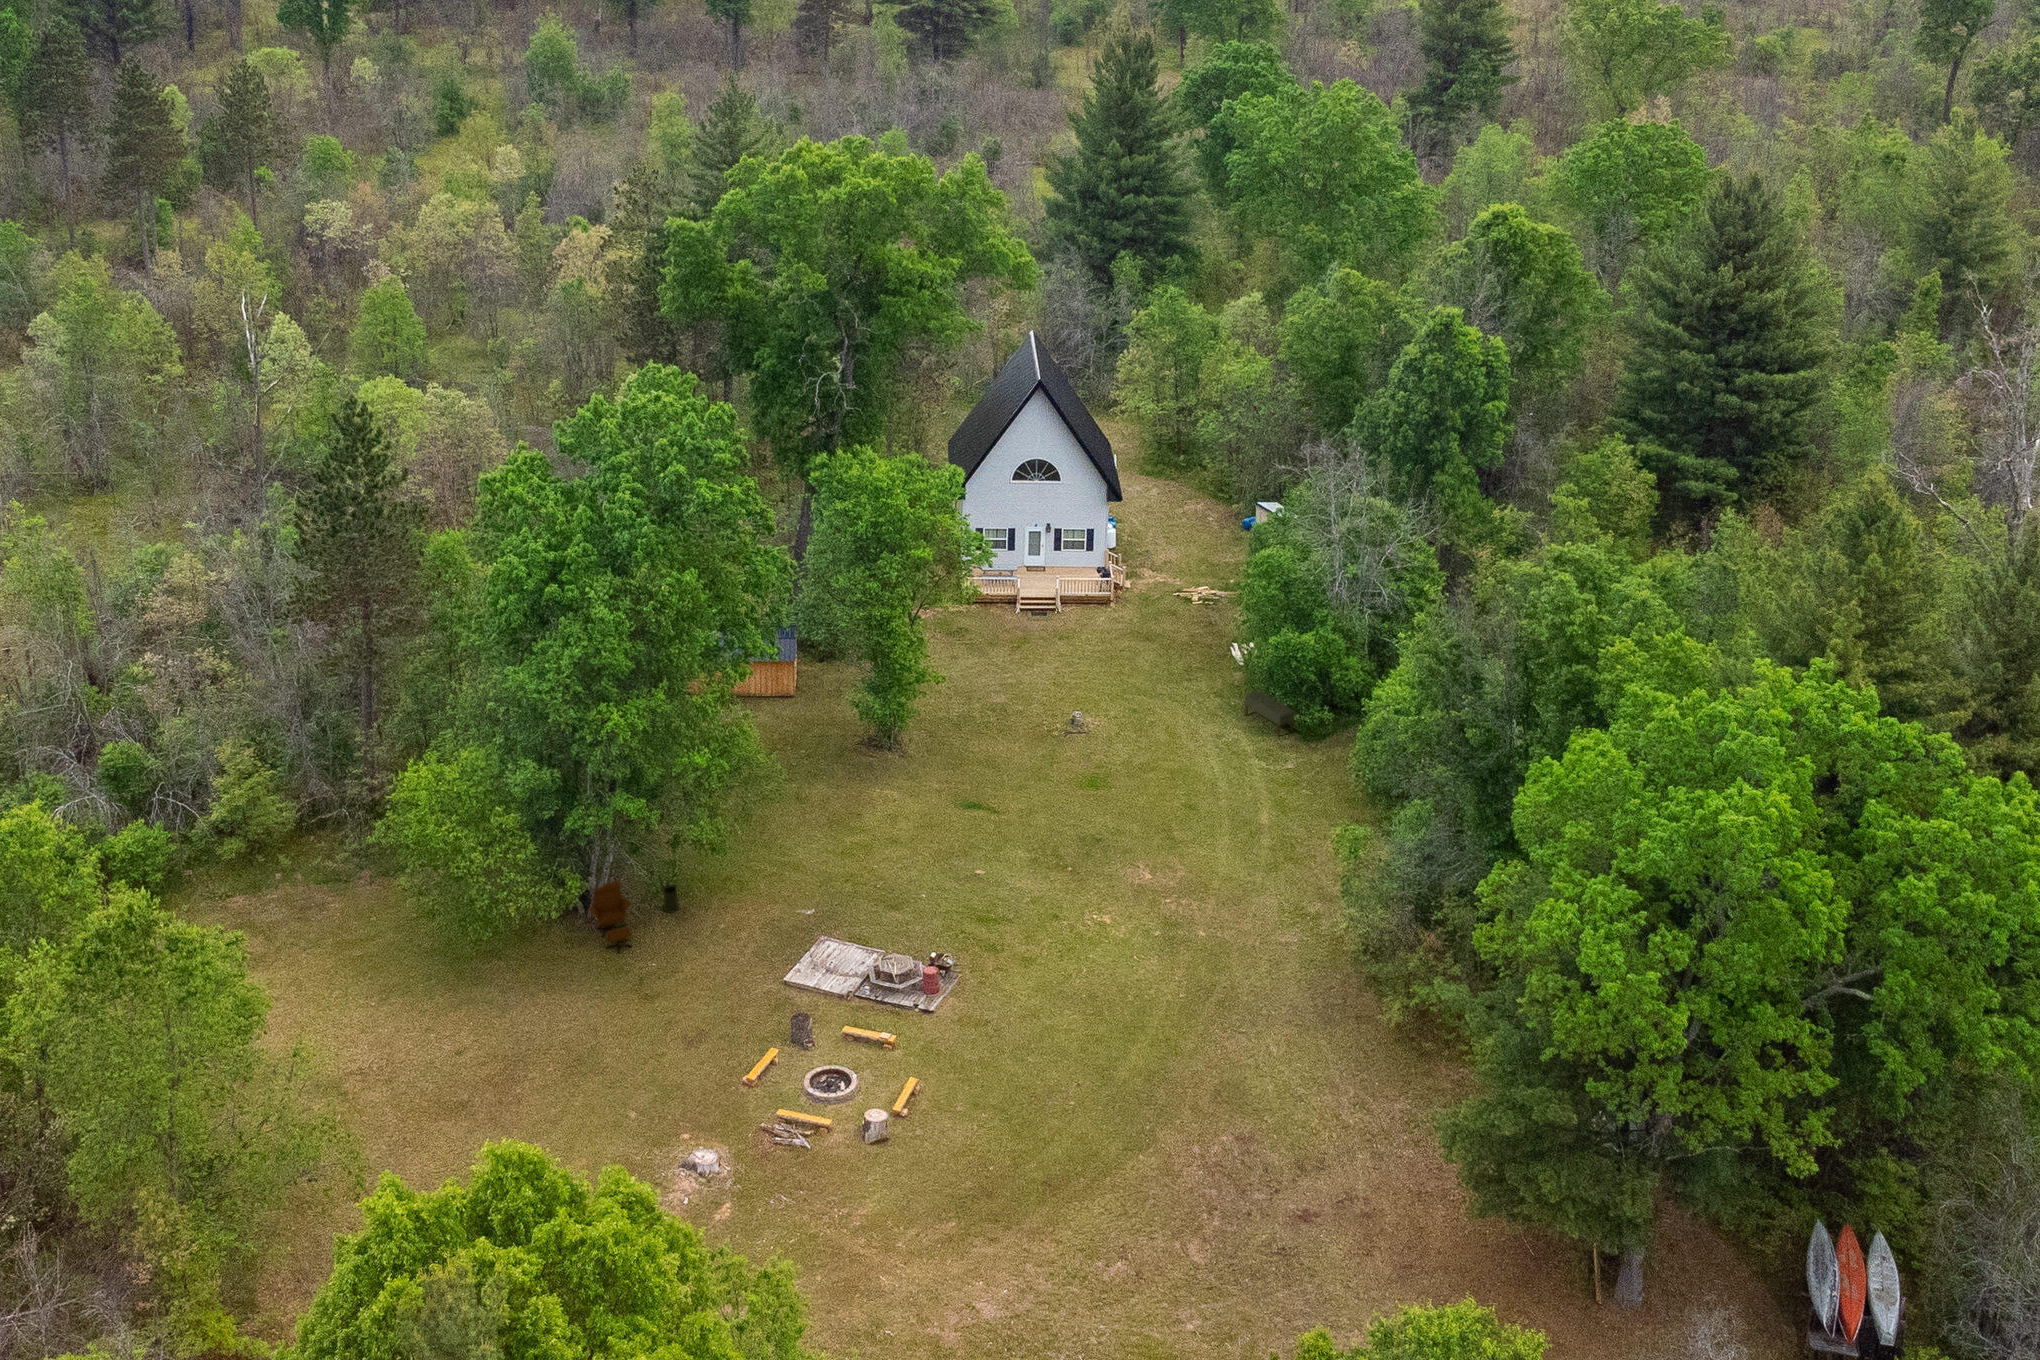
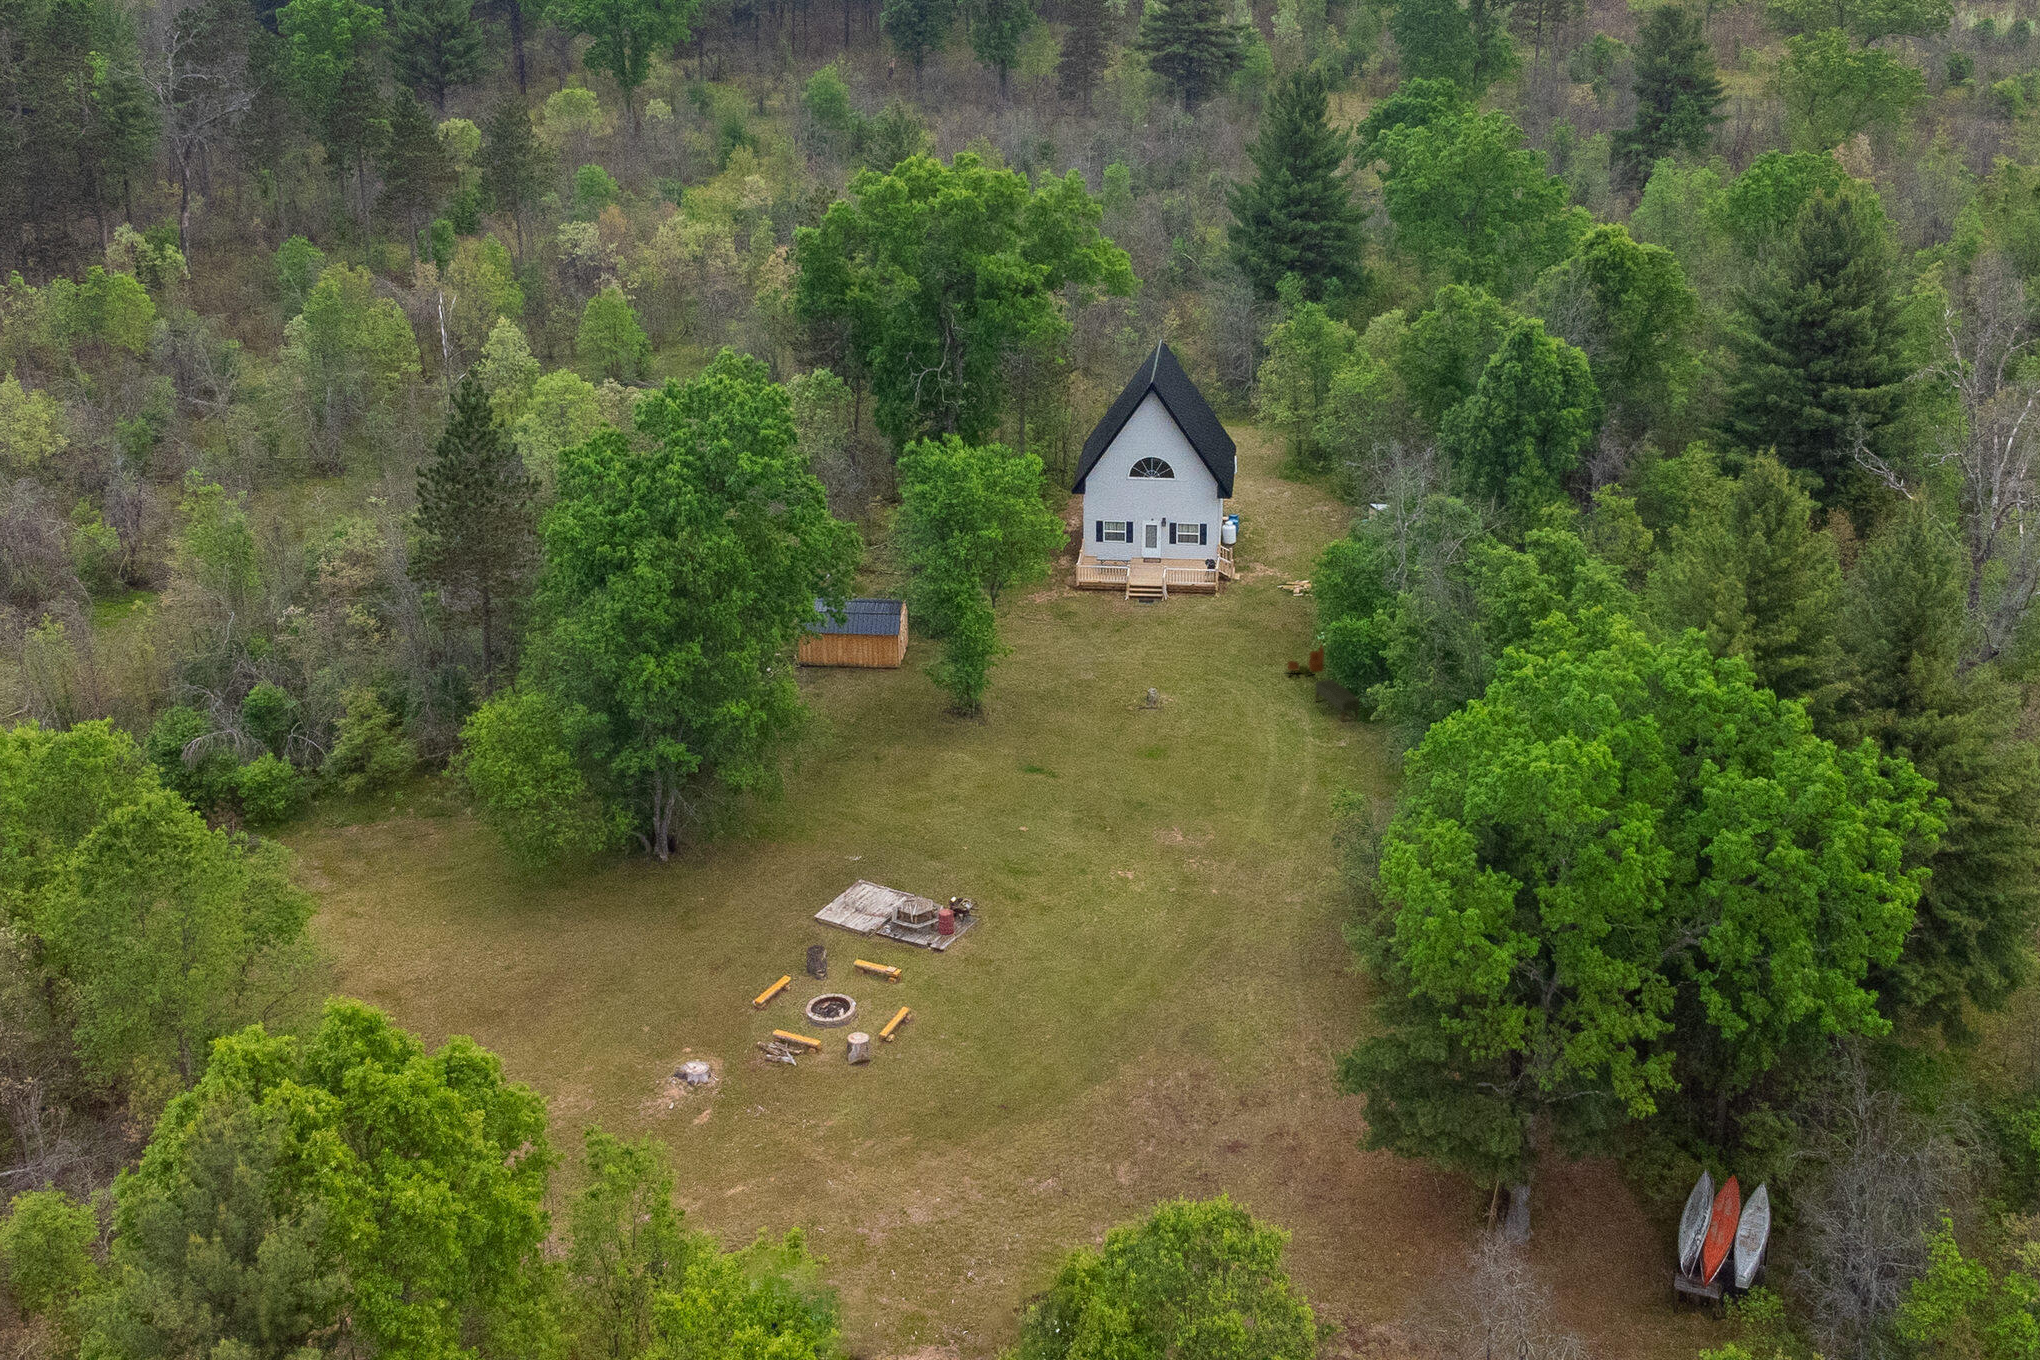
watering can: present [659,876,679,913] -> none [724,818,741,853]
lounge chair: present [589,881,631,948] -> present [1288,644,1324,675]

